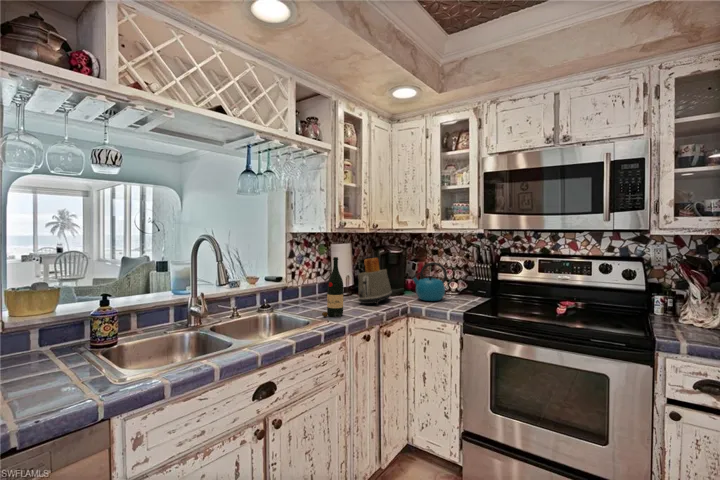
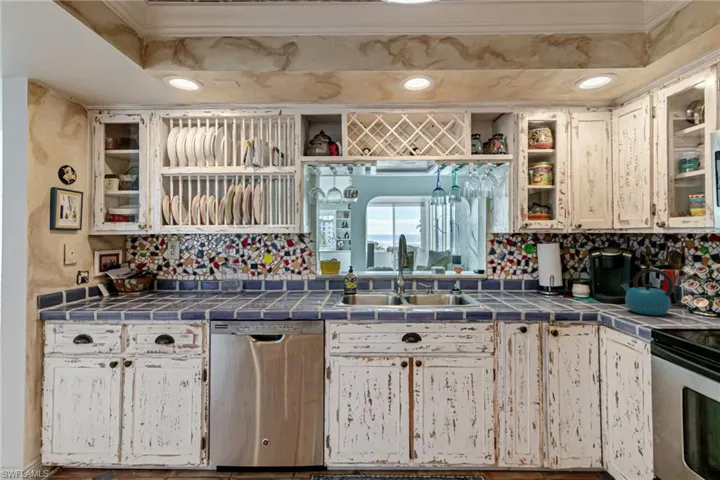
wine bottle: present [322,257,343,317] -> none [488,255,509,307]
toaster: present [358,258,392,305] -> none [544,259,595,305]

